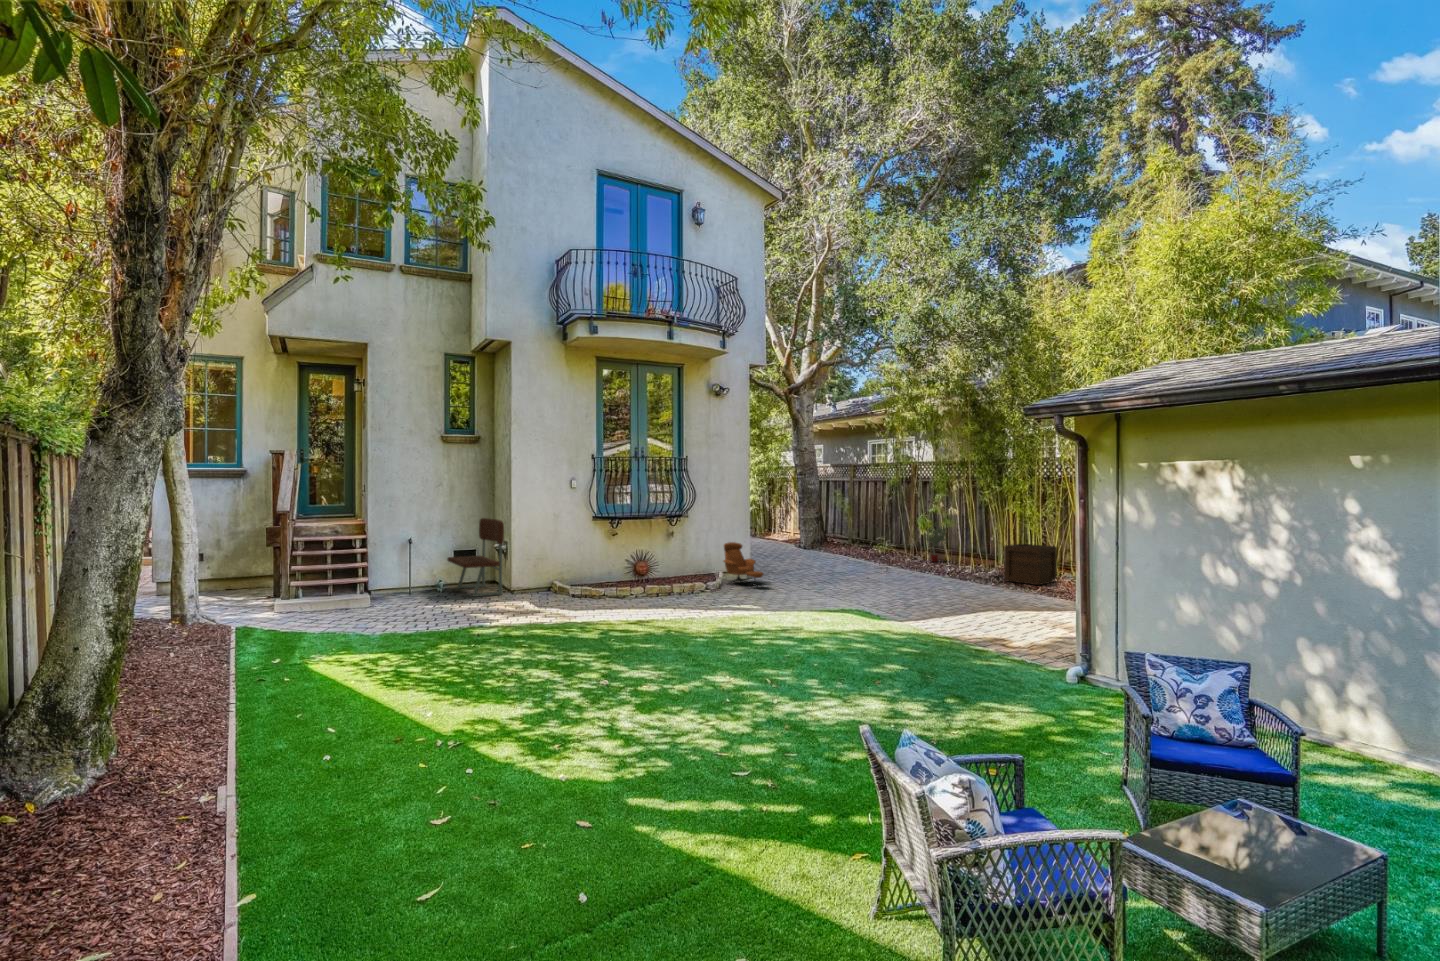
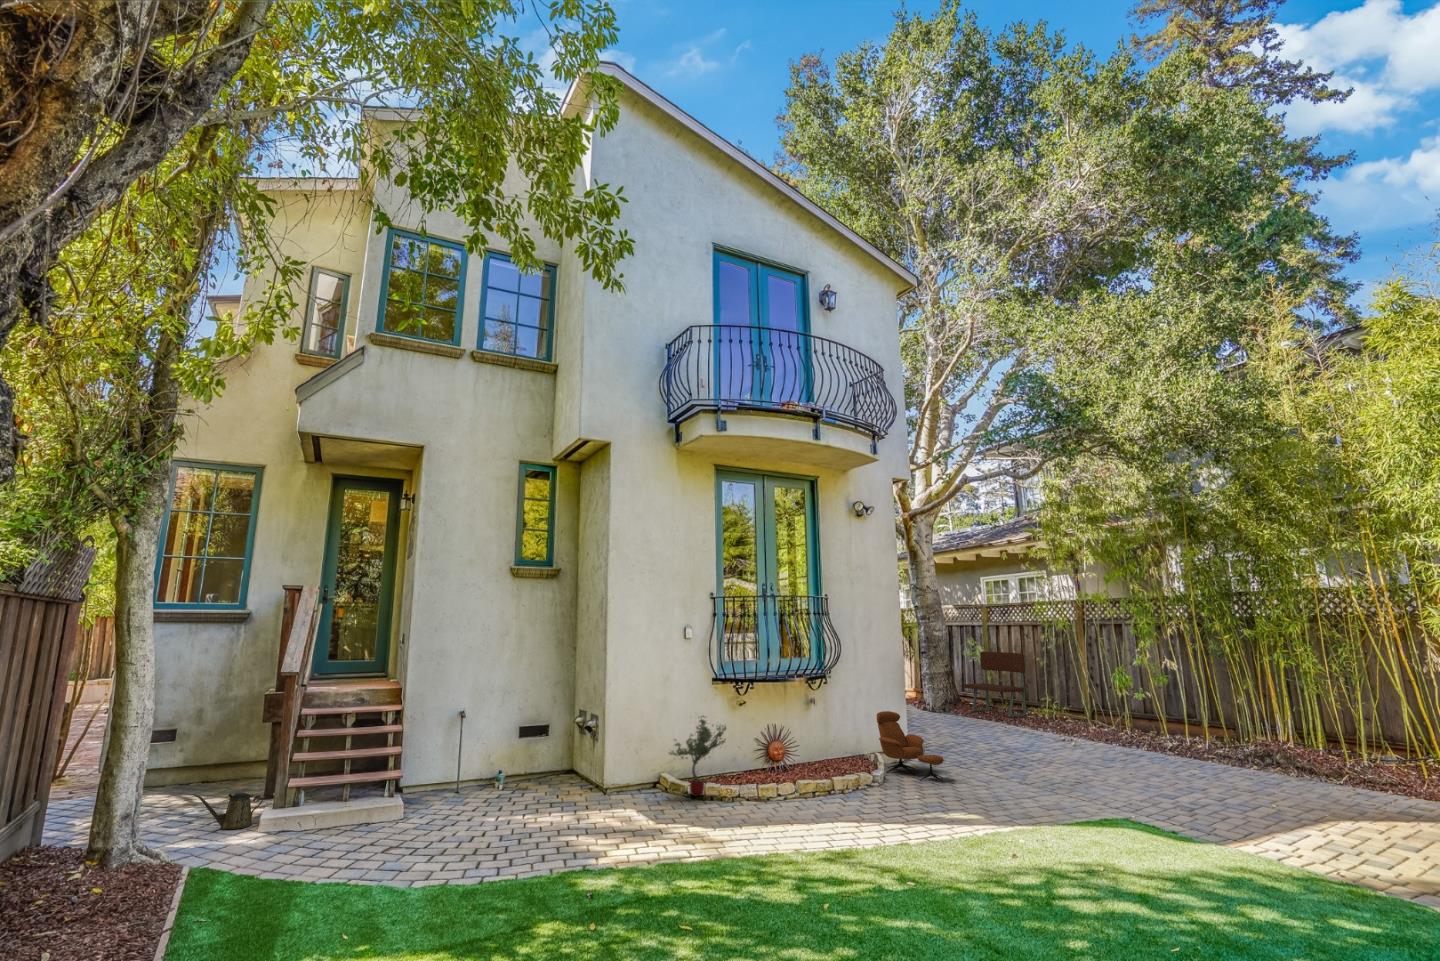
bench: present [447,518,504,597] -> present [963,652,1027,717]
potted tree: present [927,523,948,562] -> present [670,716,726,796]
wooden crate: present [1004,544,1057,585] -> none [1269,713,1353,776]
watering can: none [227,588,274,610] -> present [195,793,263,830]

